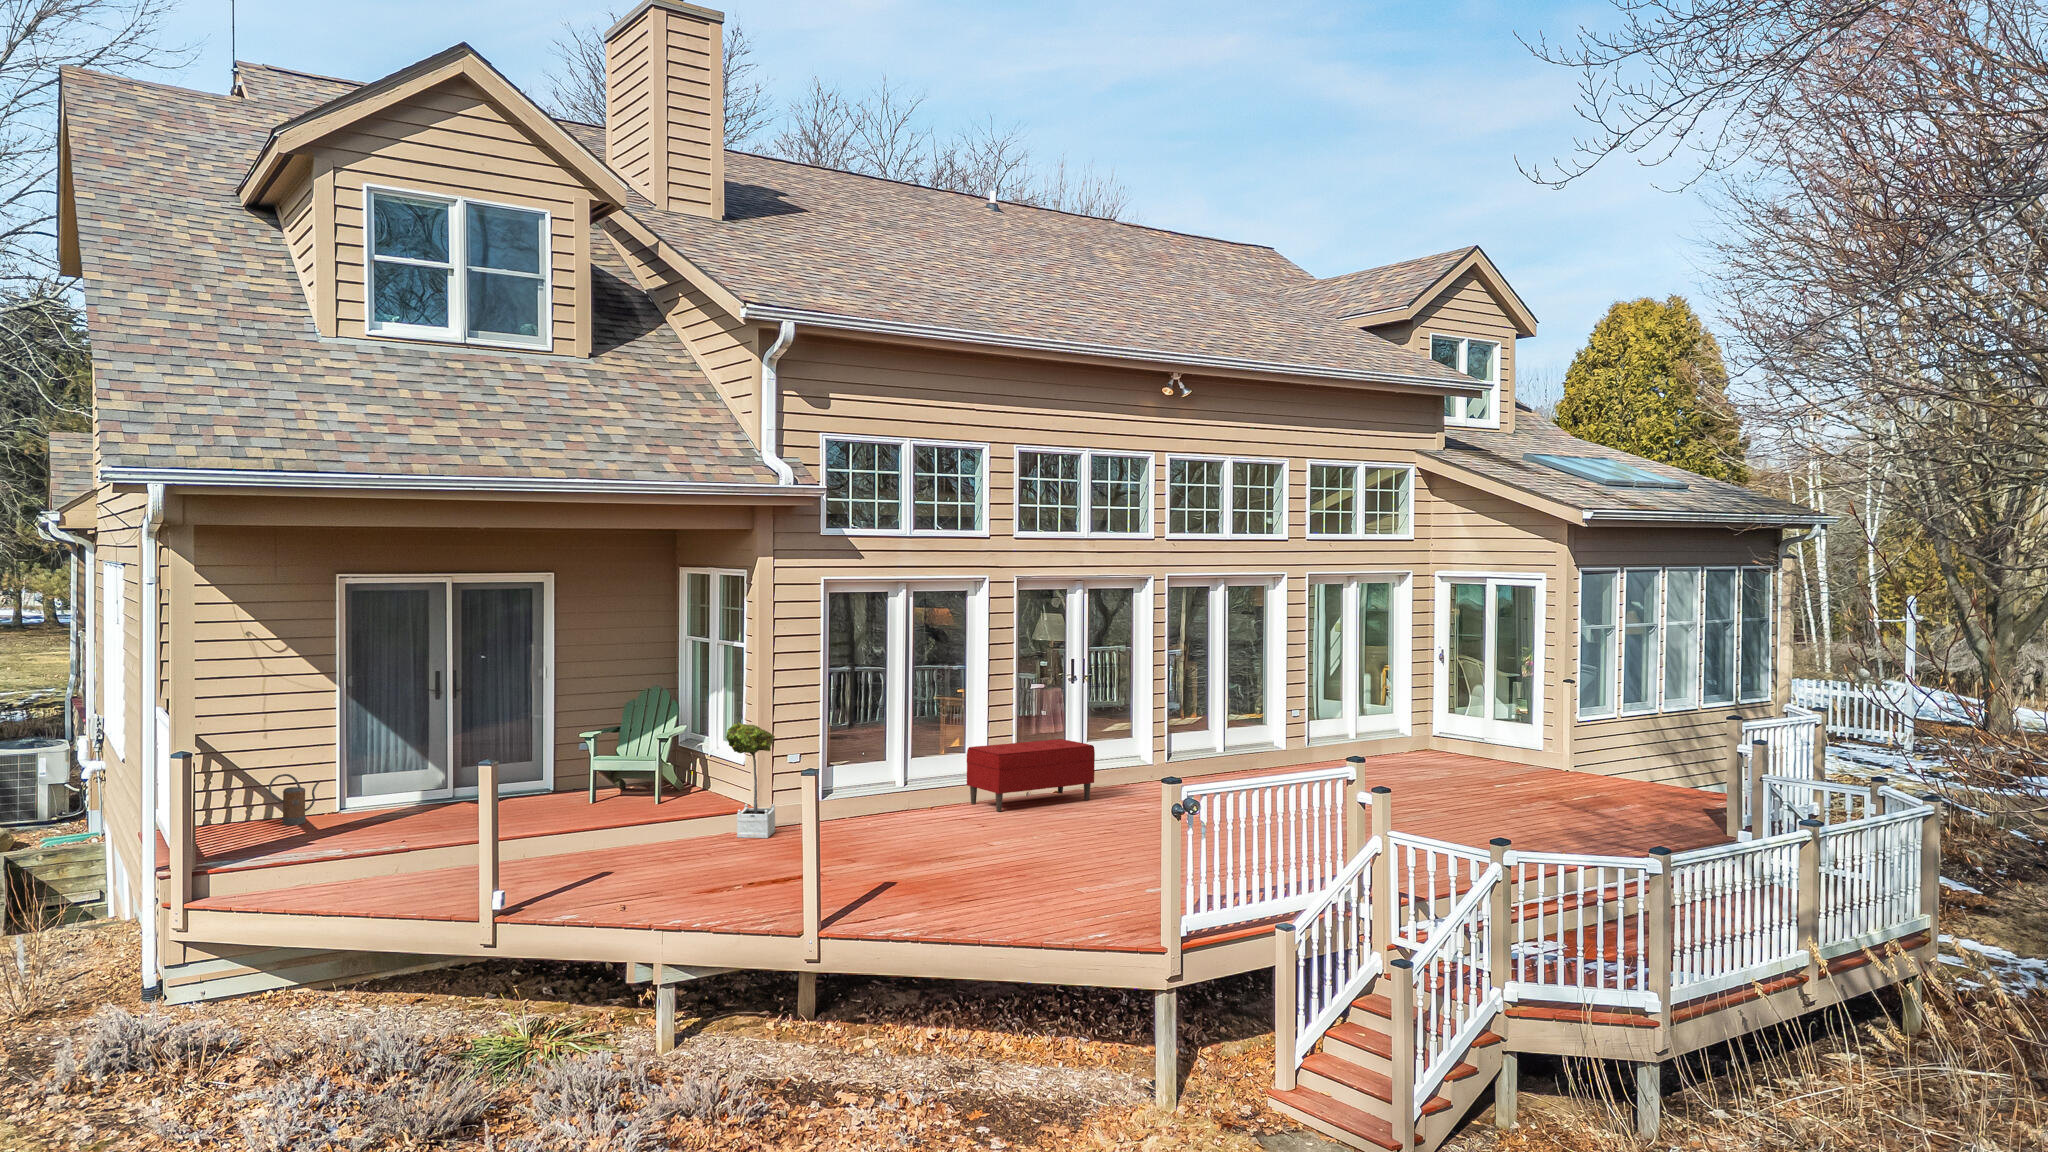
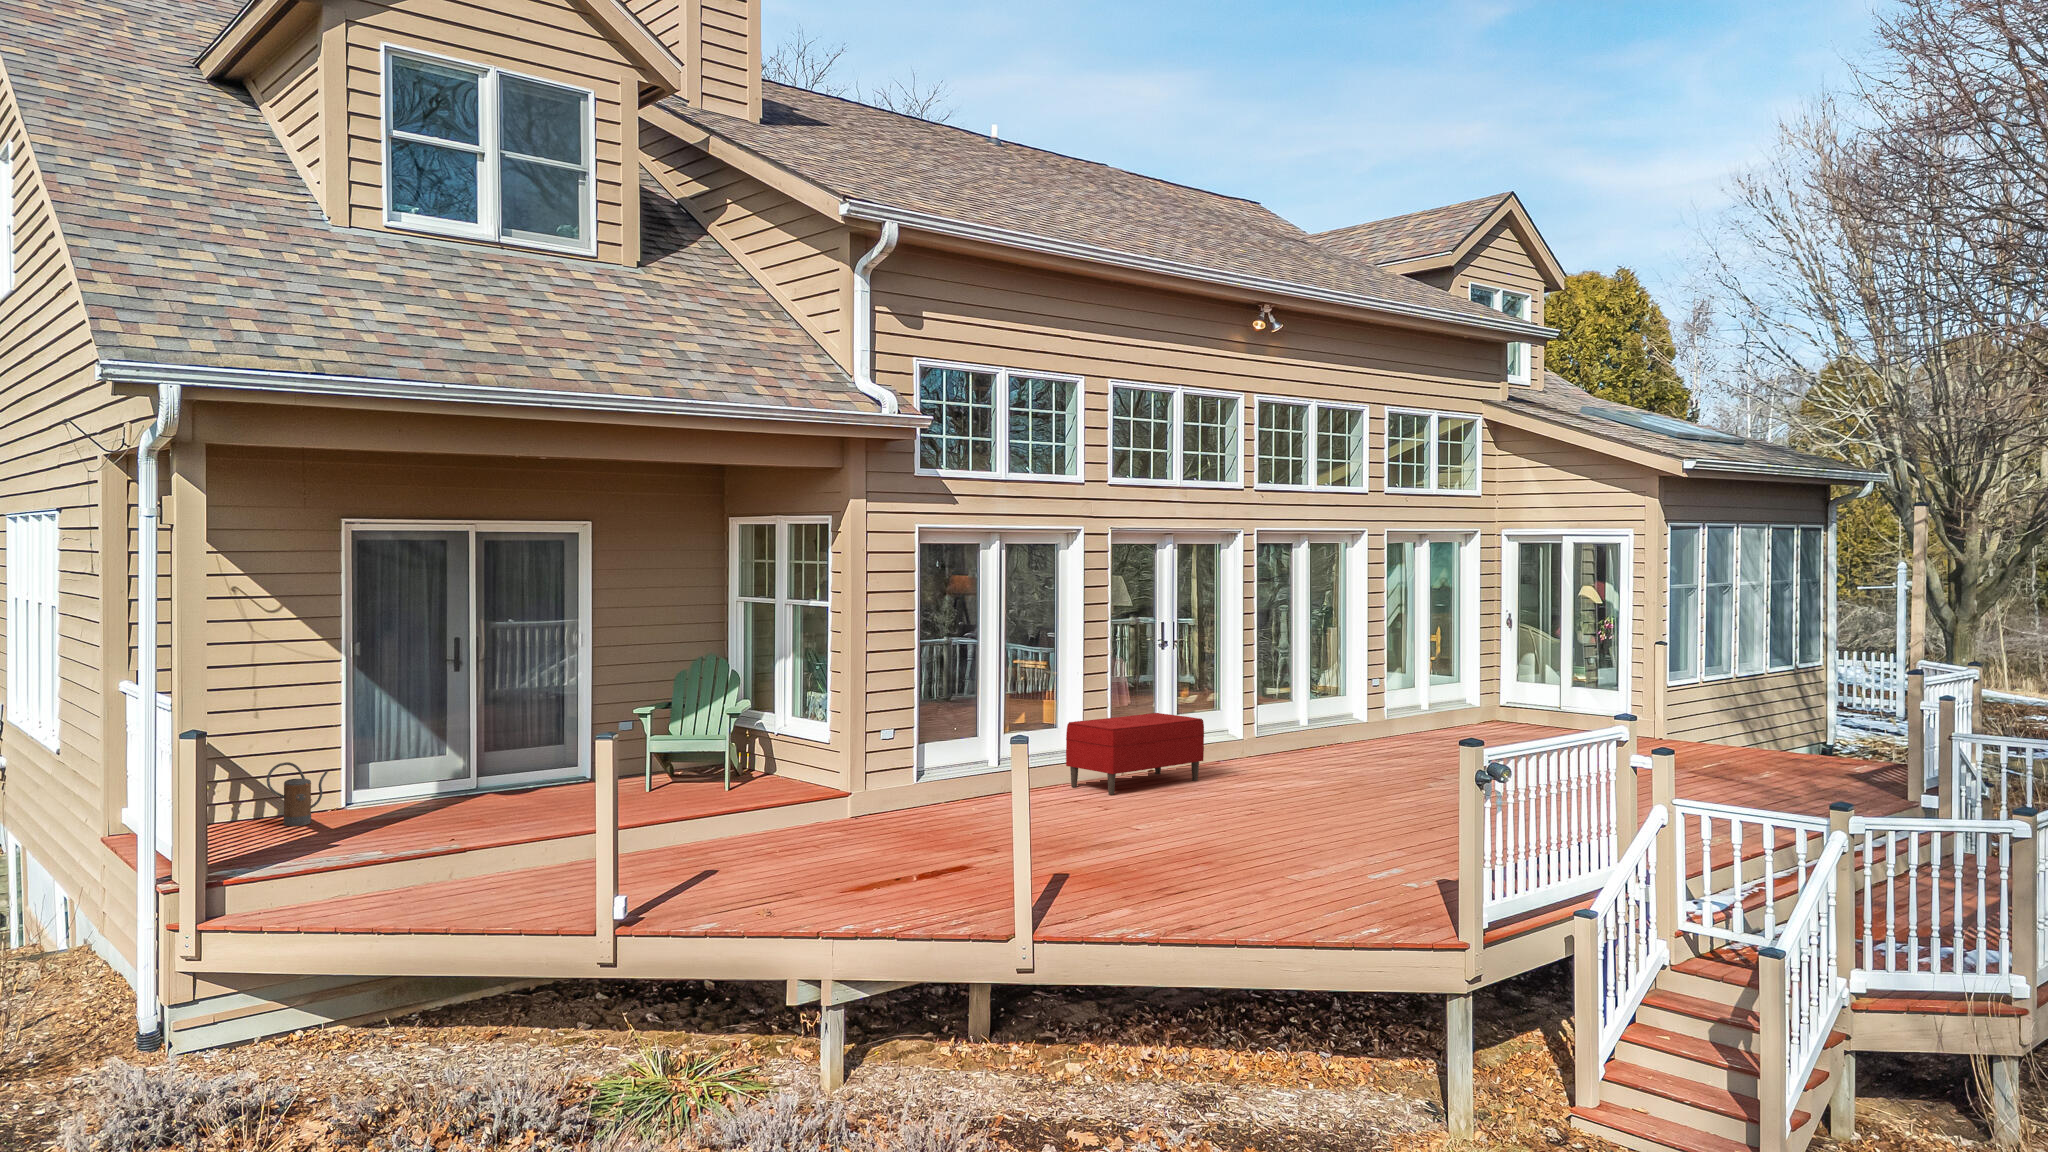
potted tree: present [726,722,775,838] -> none [821,693,880,829]

